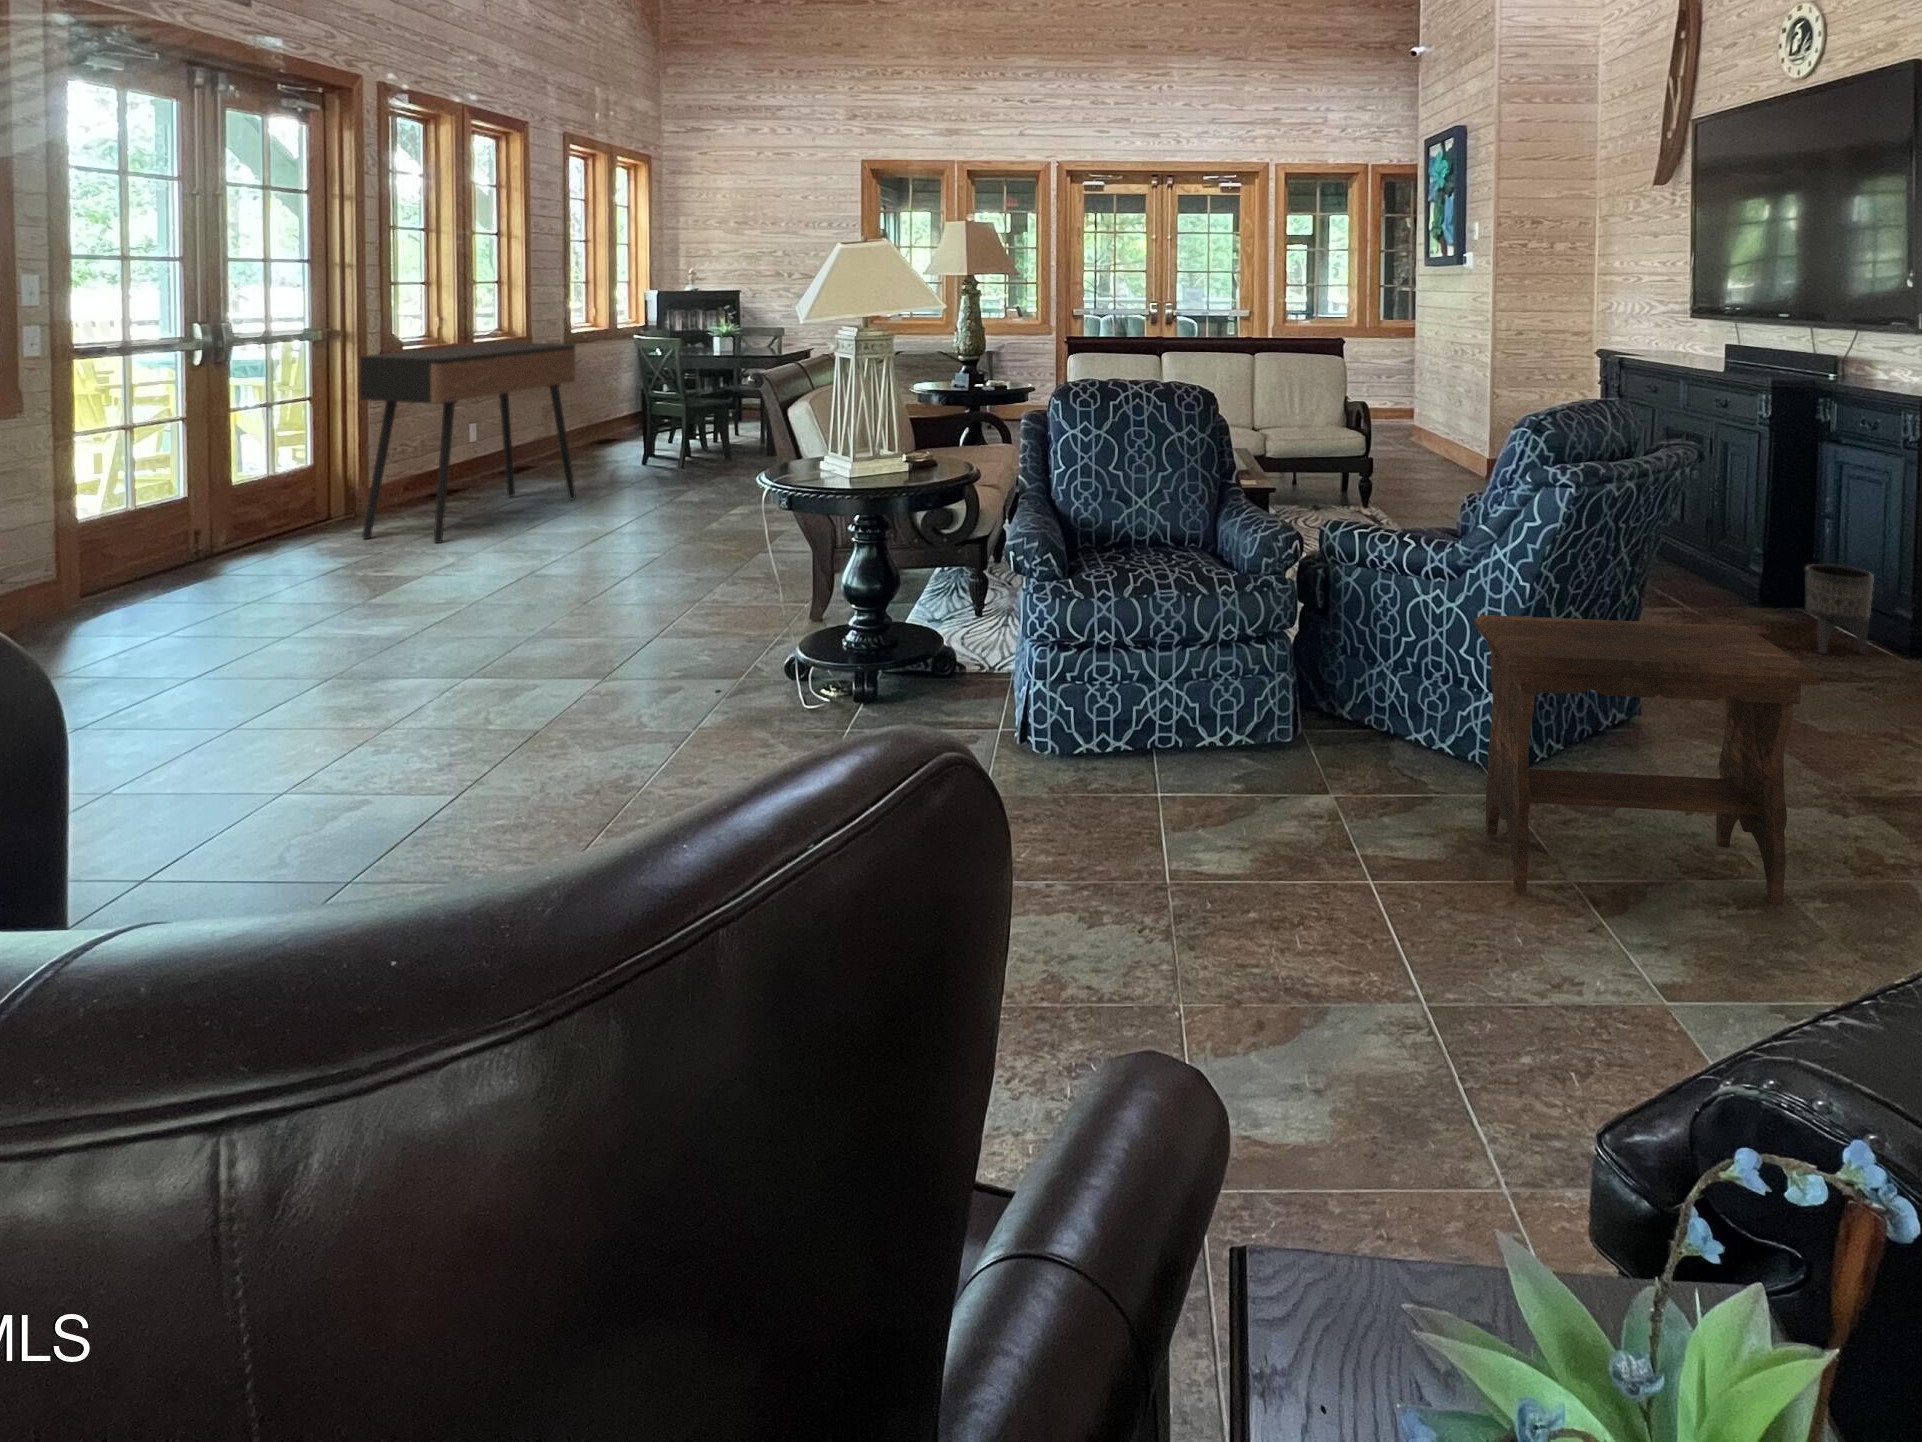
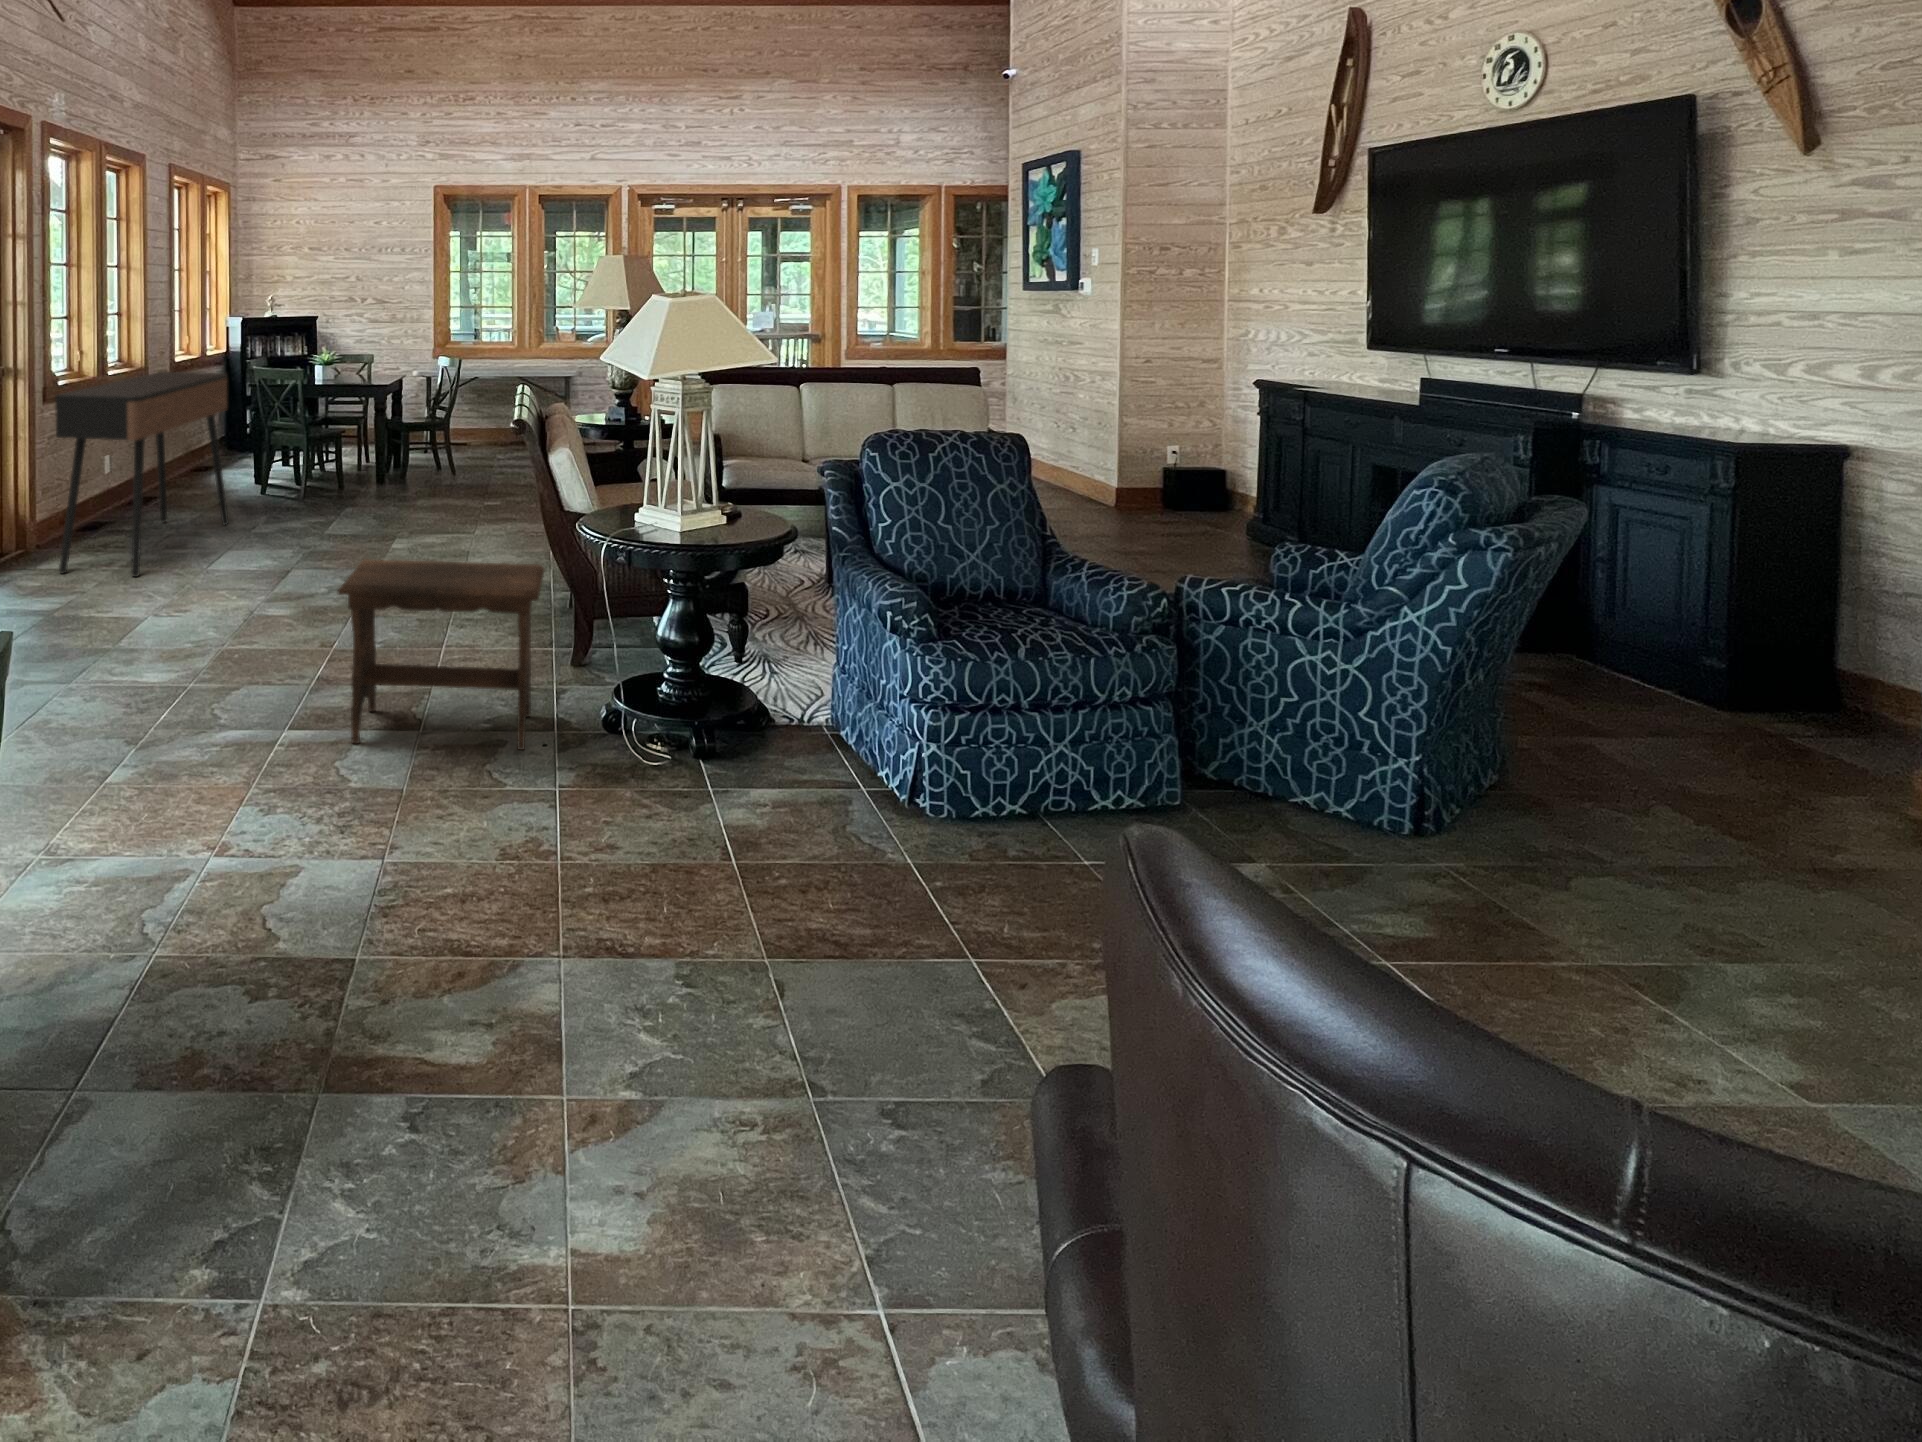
planter: present [1805,564,1874,654] -> none [1582,598,1662,689]
footstool: present [1474,615,1820,905] -> present [338,559,544,750]

